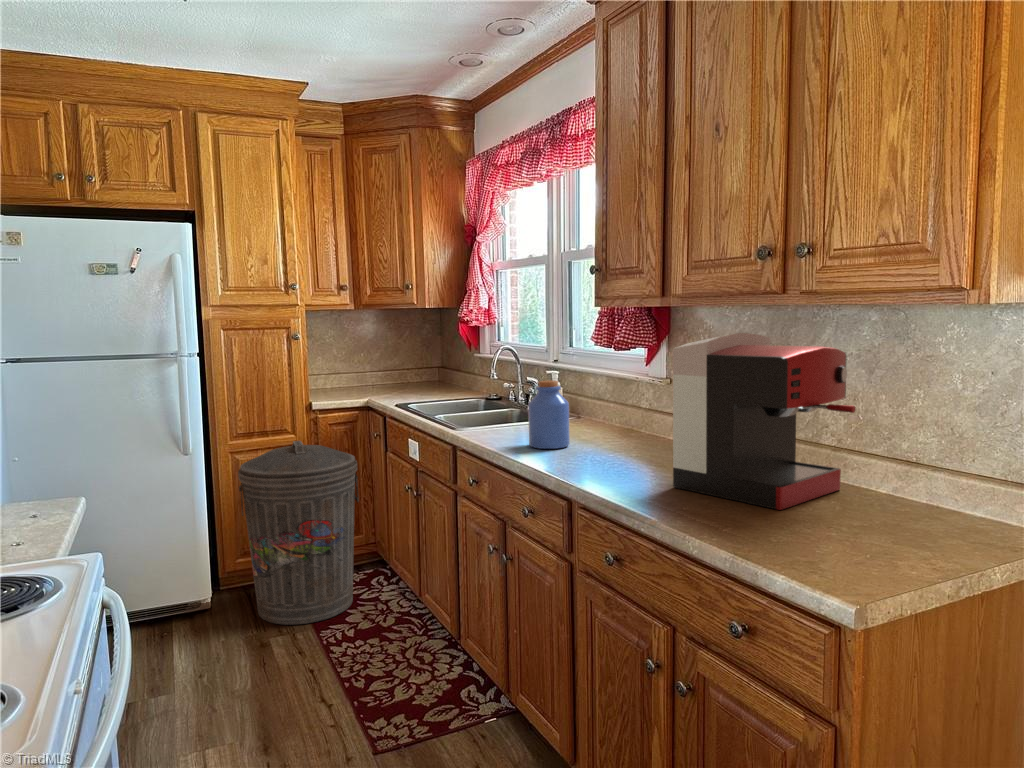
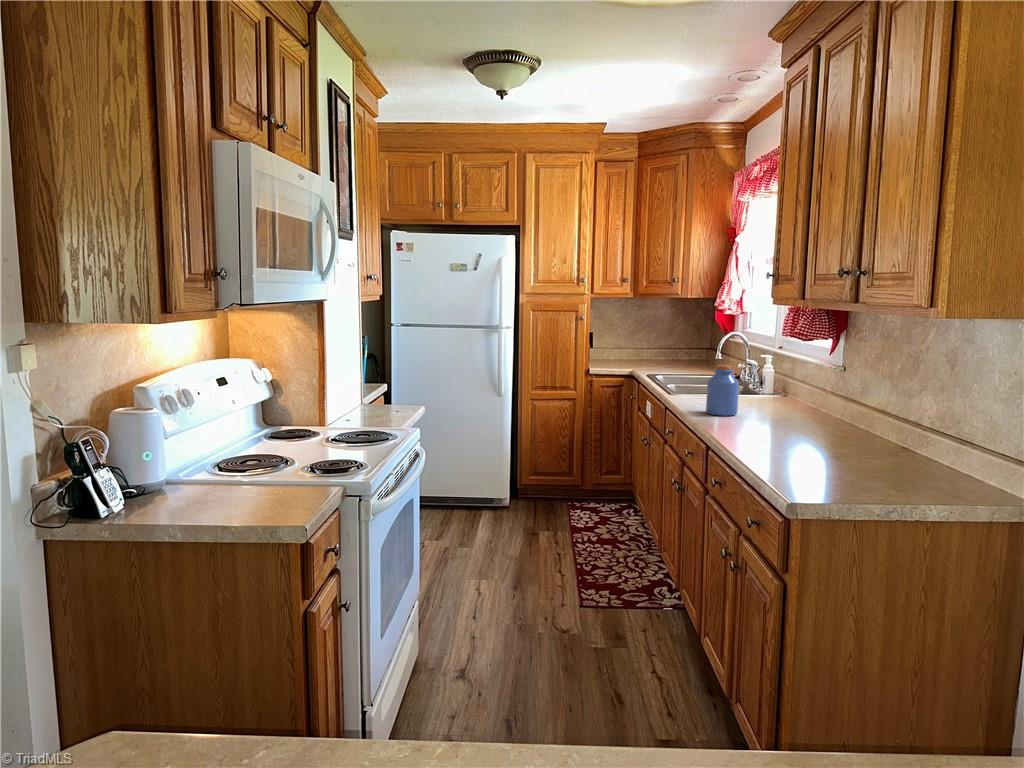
coffee maker: present [673,333,855,510] -> none [764,340,898,465]
trash can: present [238,441,359,625] -> none [531,396,616,528]

